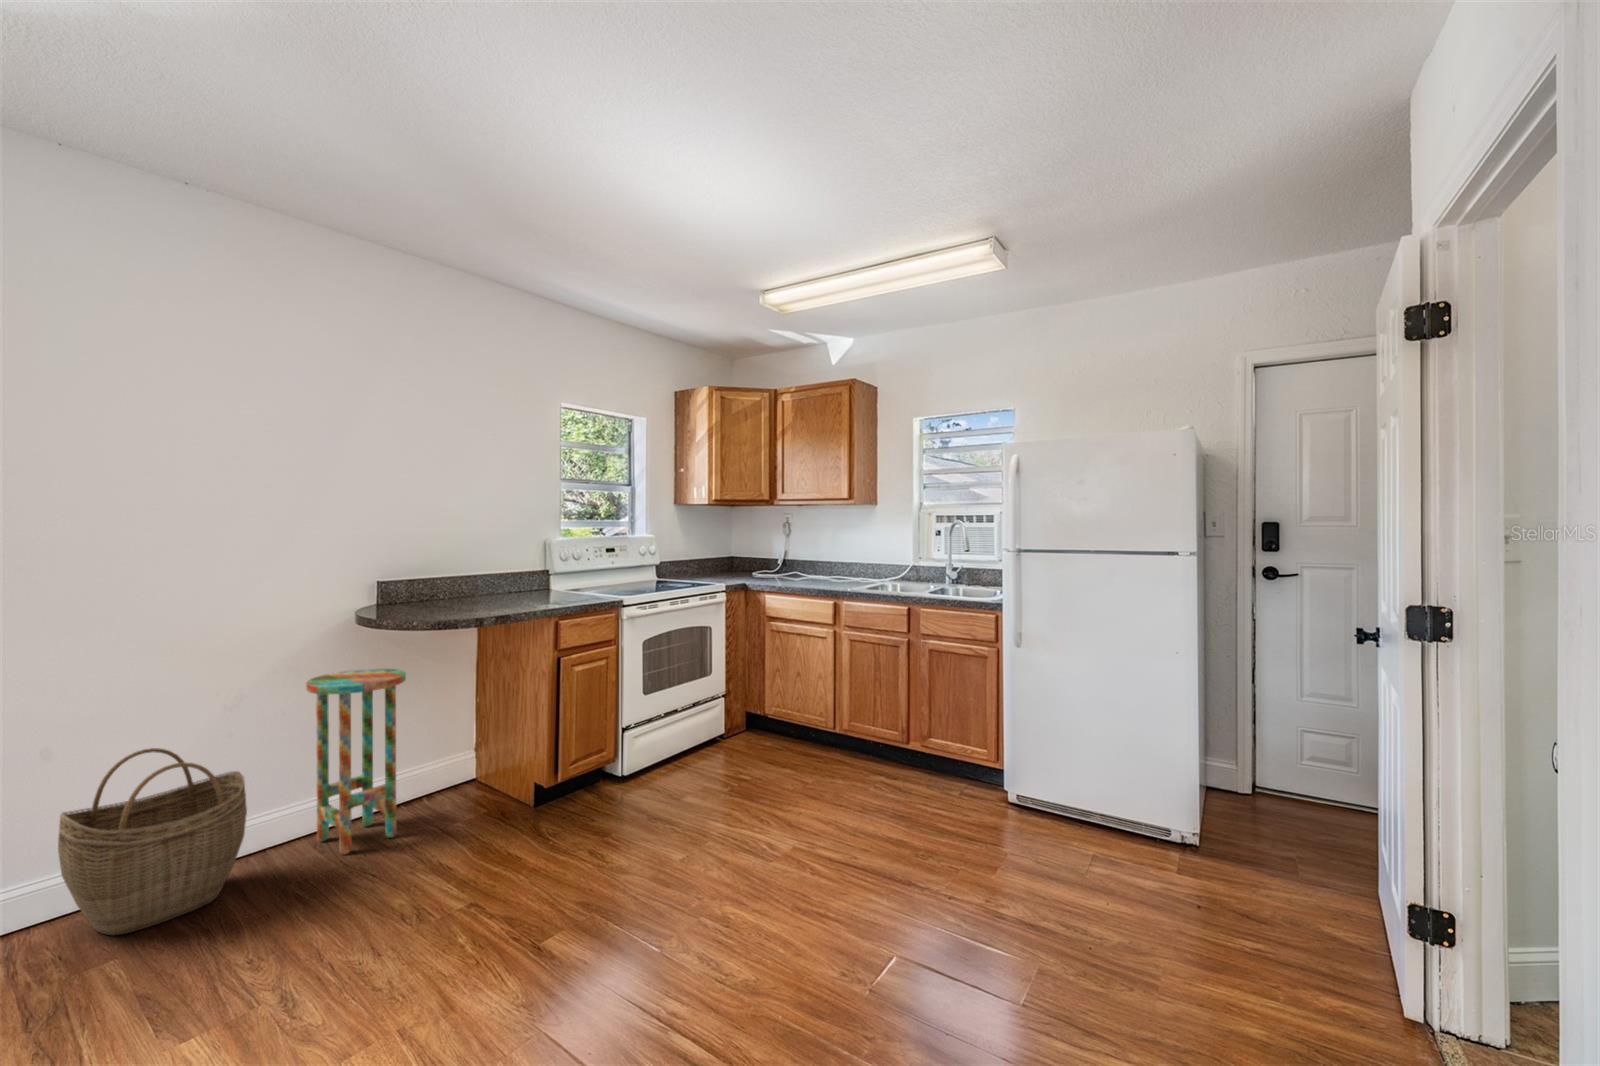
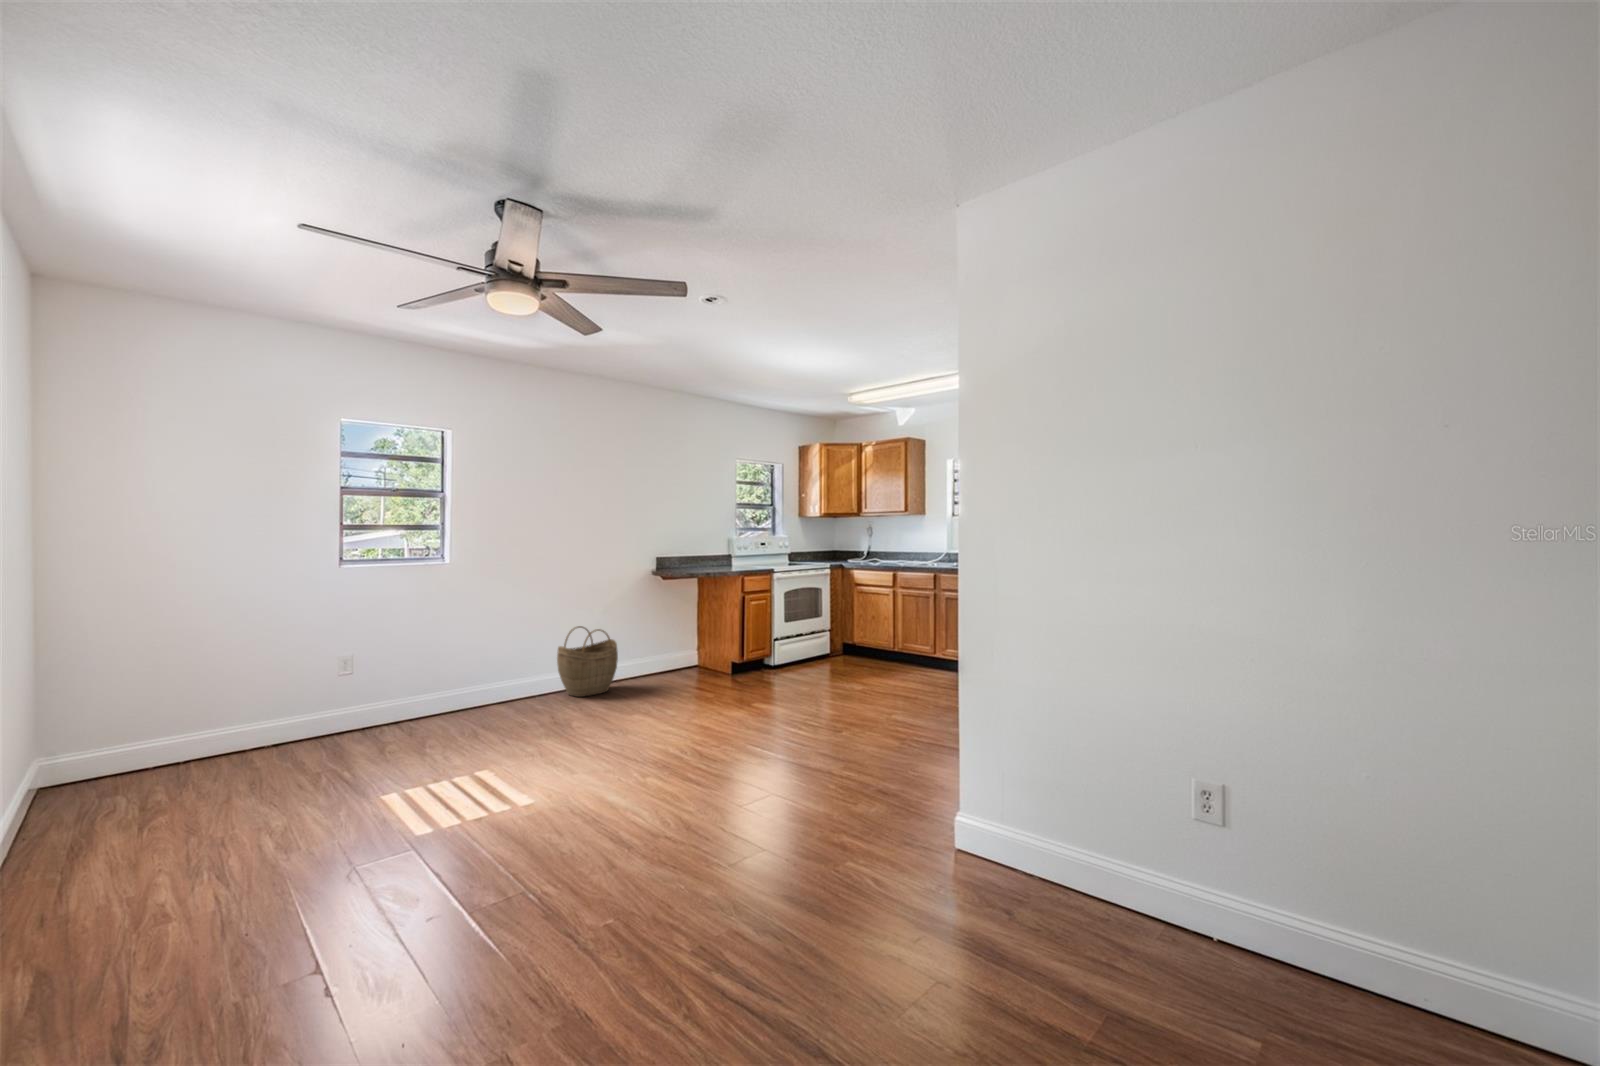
side table: present [306,669,406,855] -> none [632,600,673,683]

